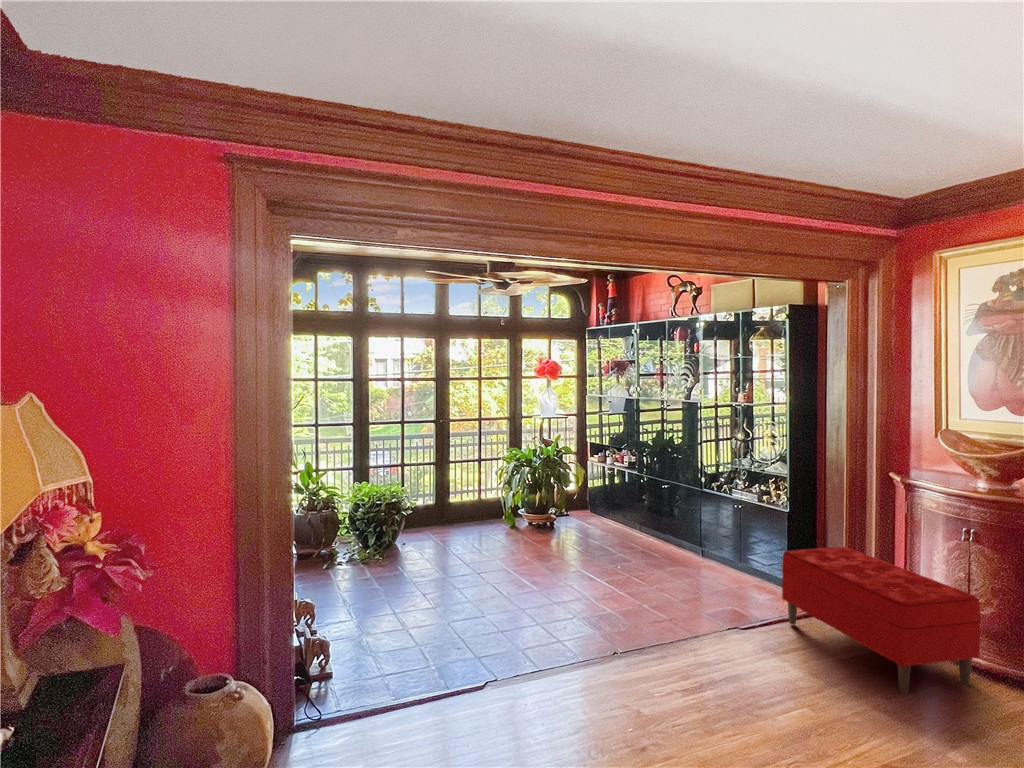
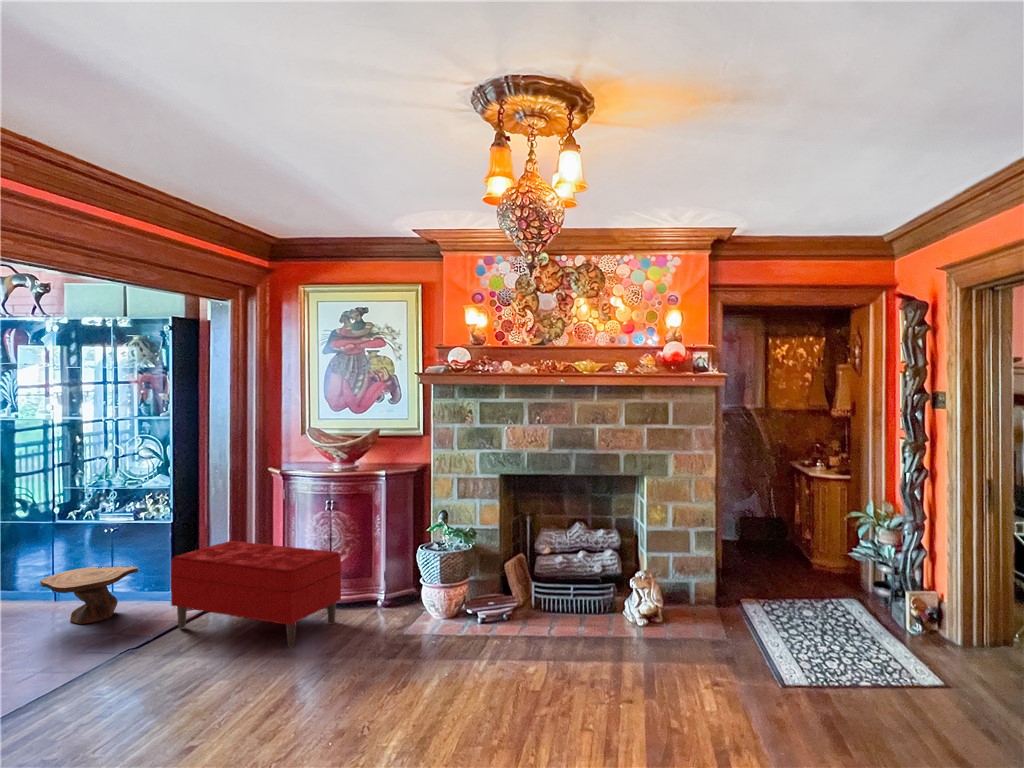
side table: none [683,539,758,592] -> present [40,566,138,624]

